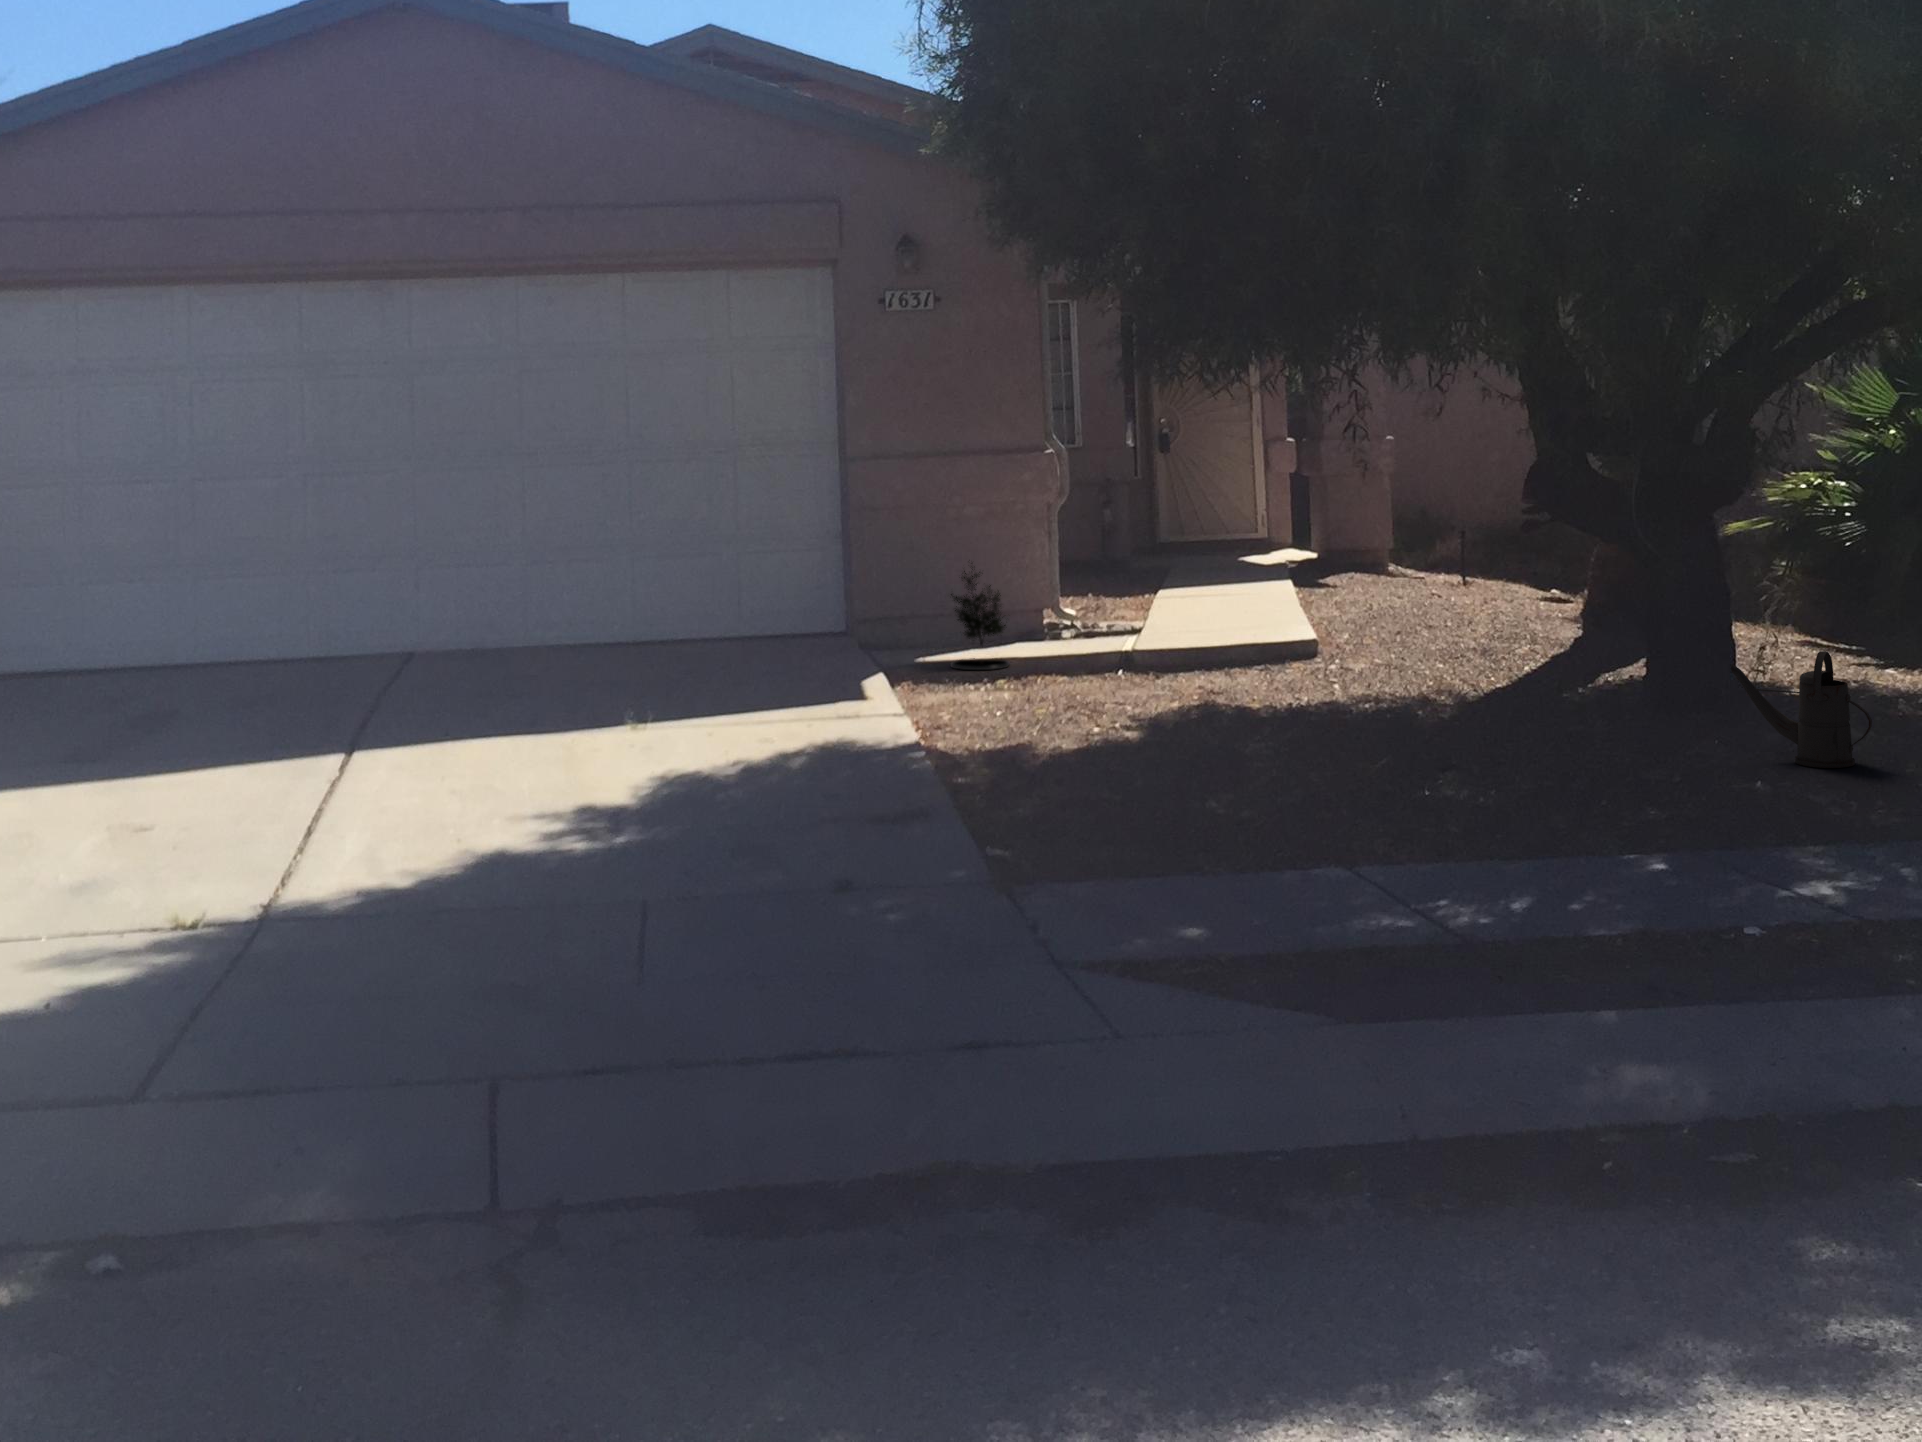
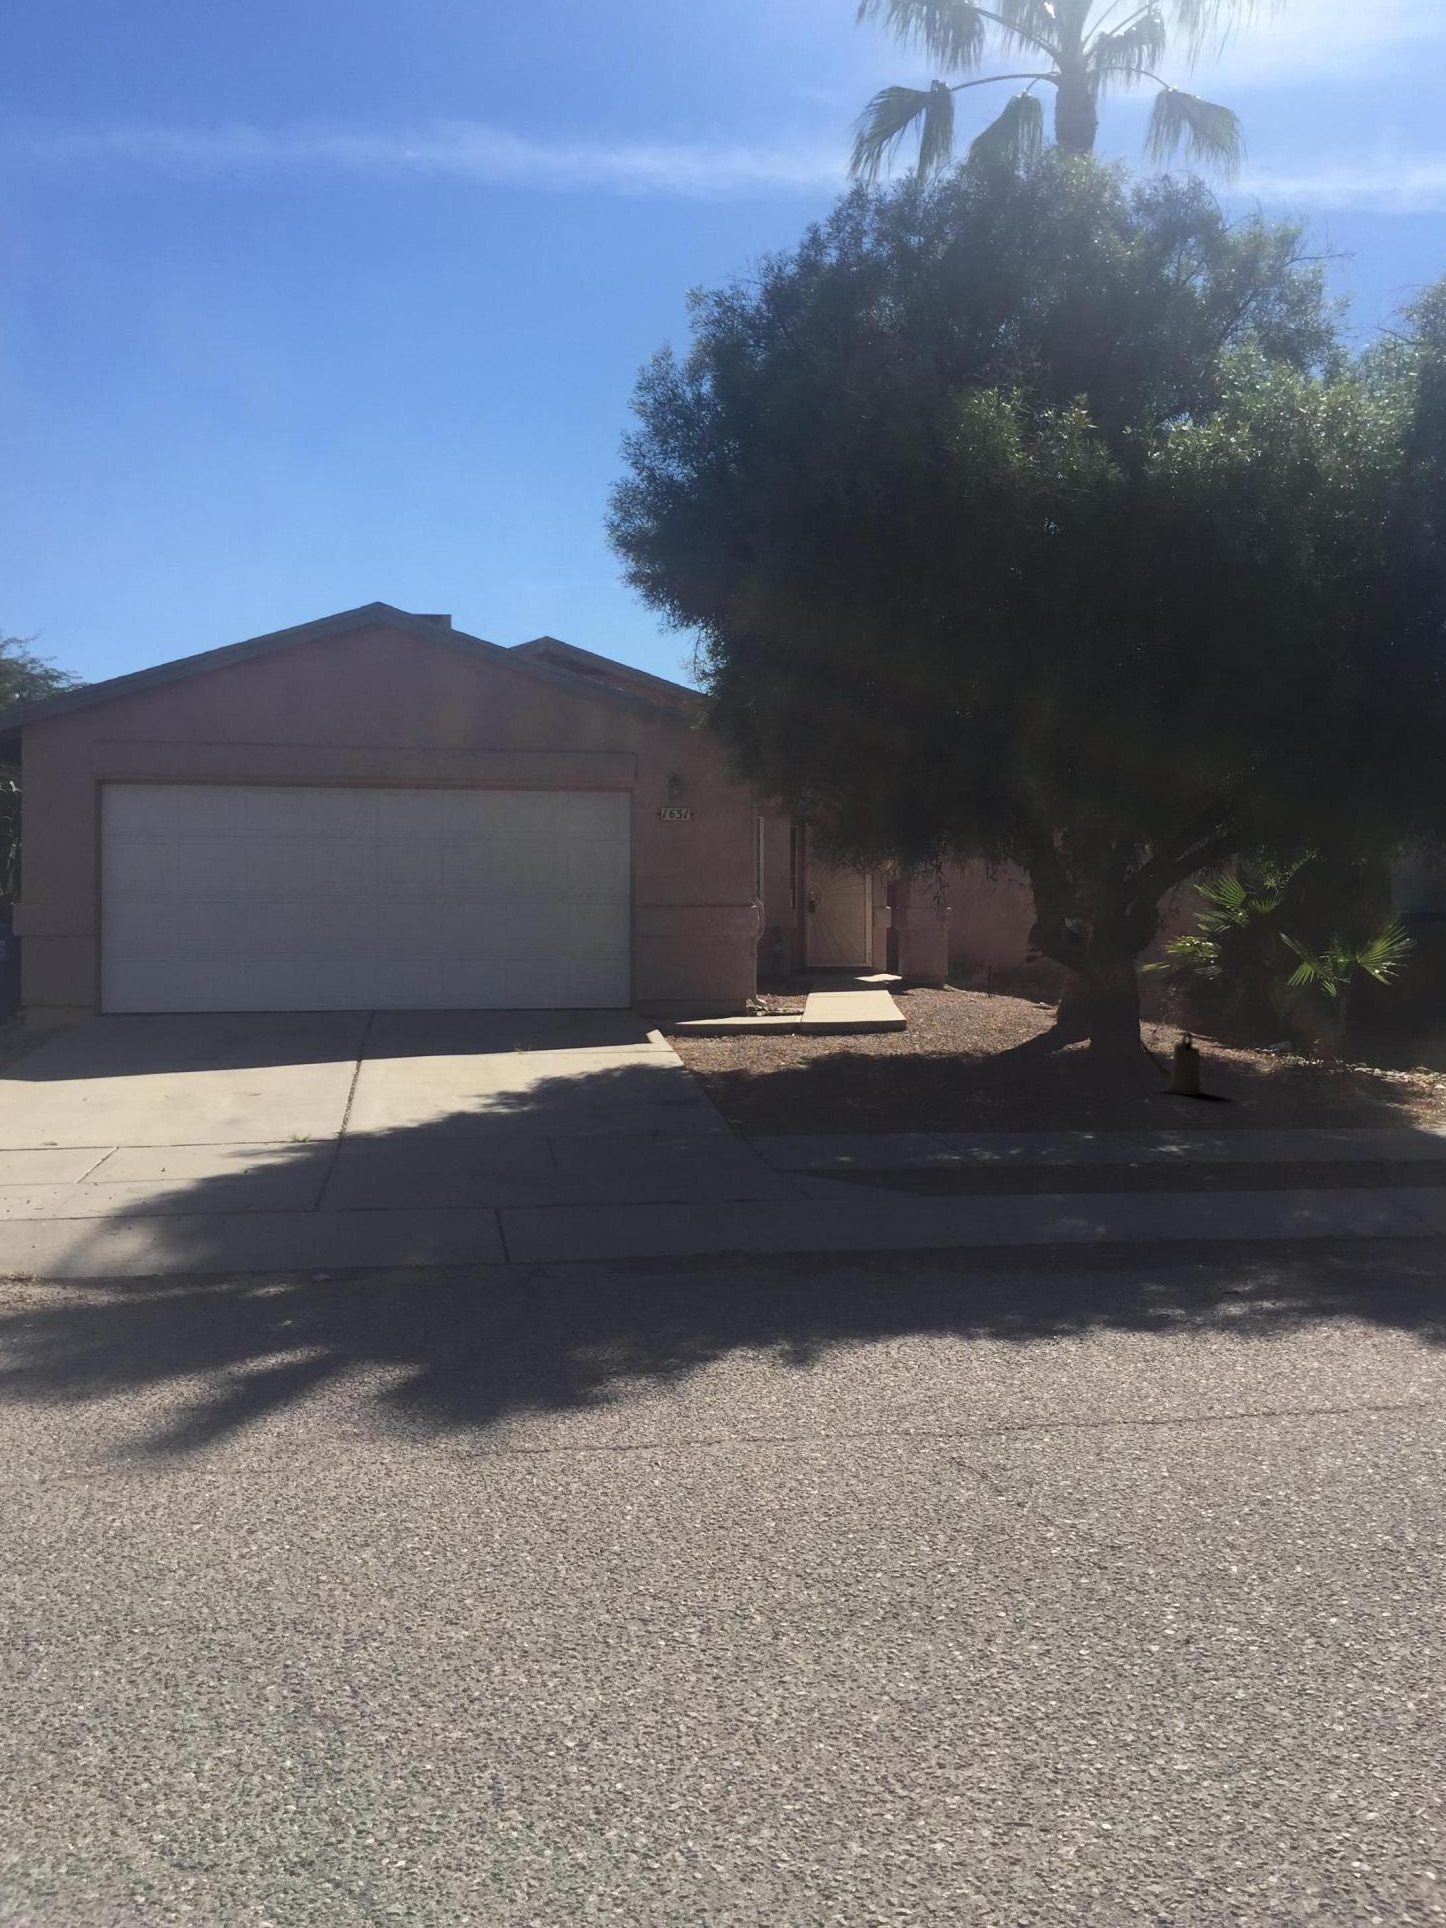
potted tree: present [951,563,1009,670] -> none [692,968,729,1032]

